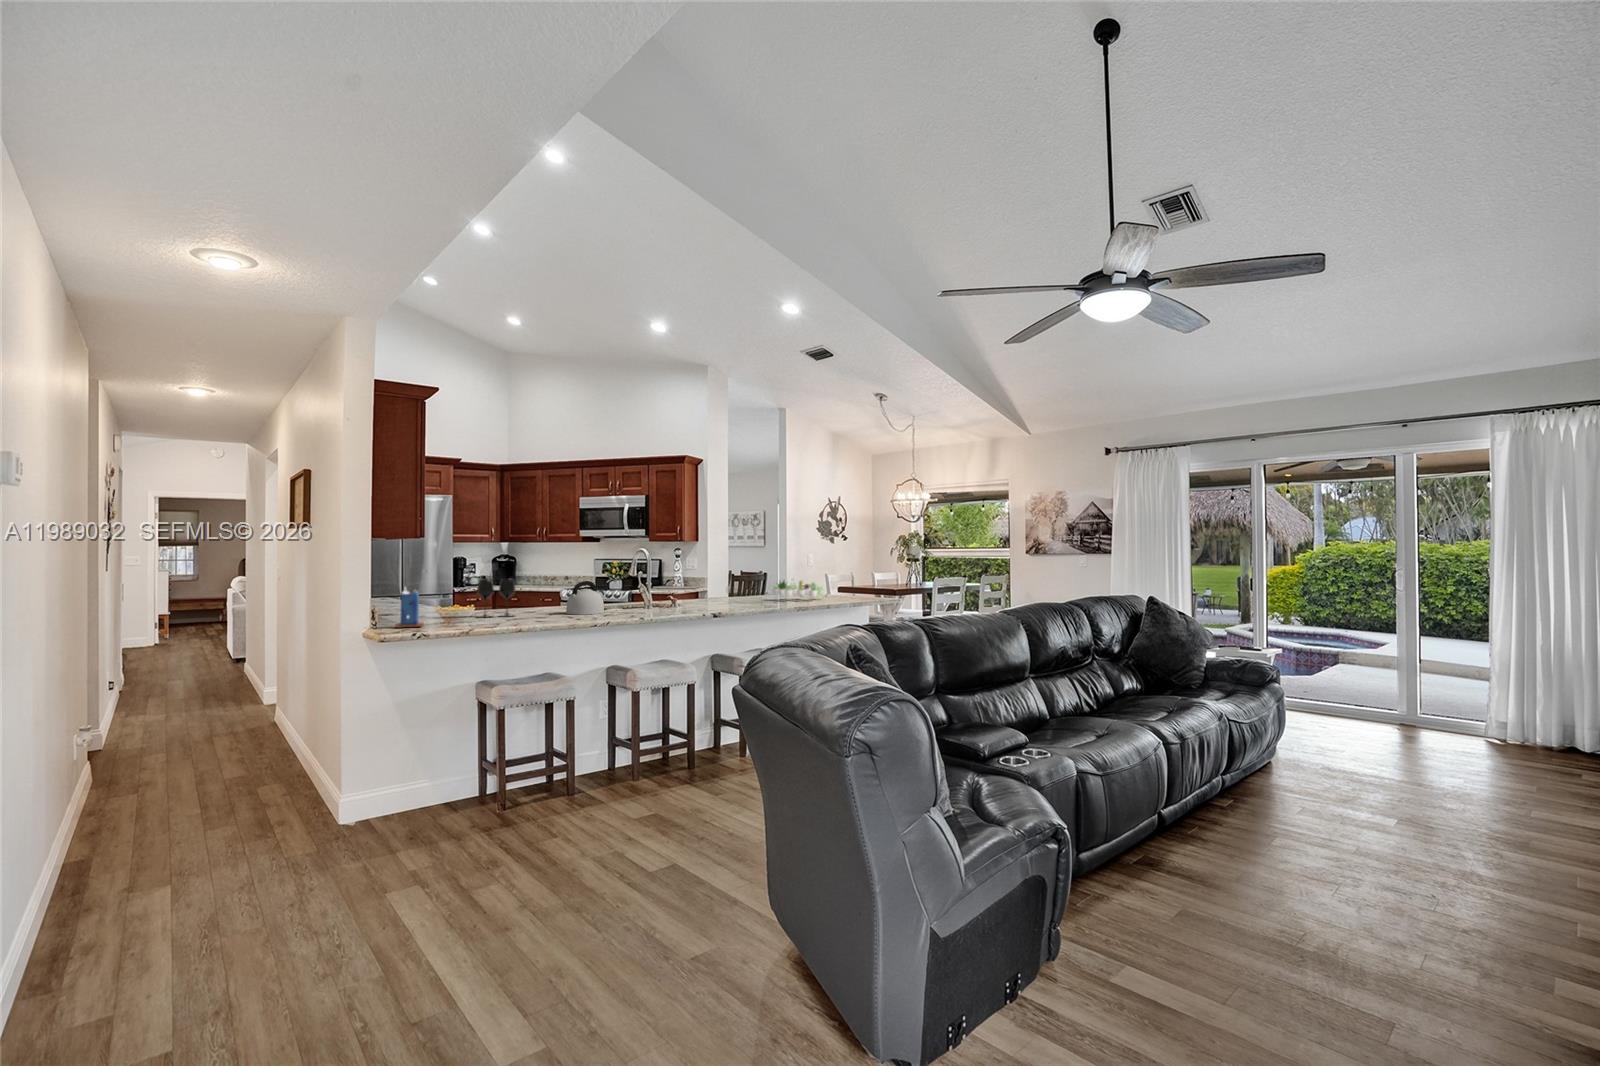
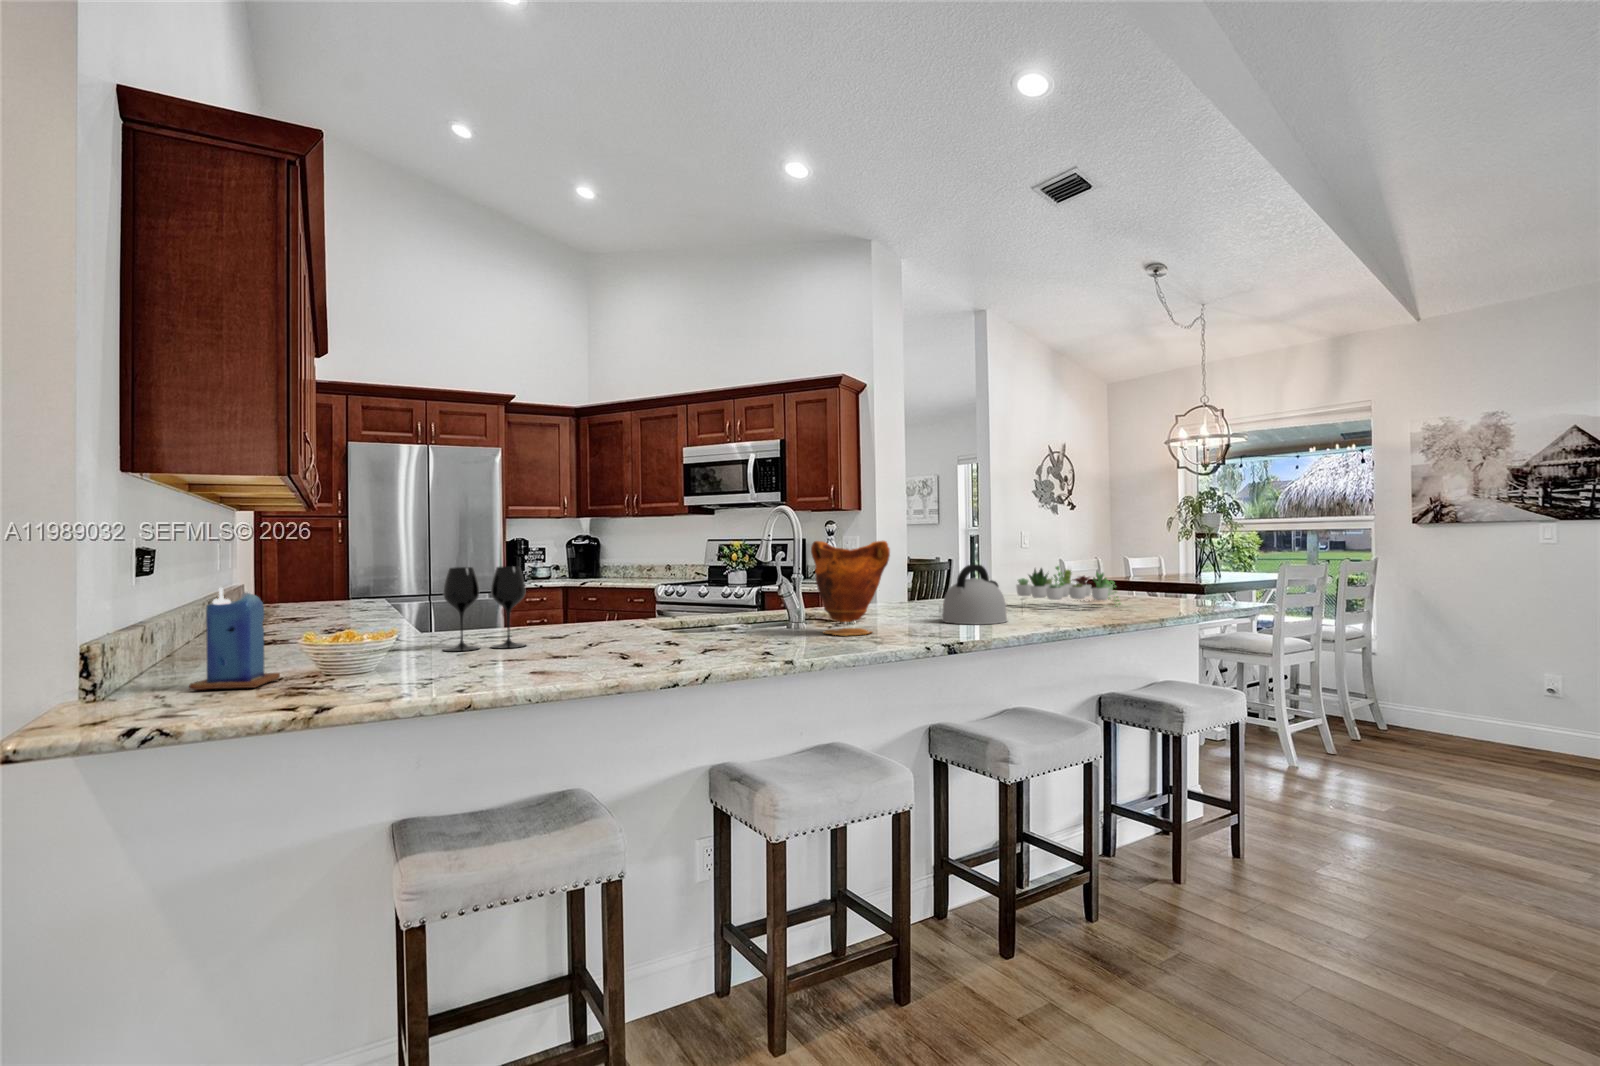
vase: none [655,566,692,611] -> present [811,541,890,635]
kettle: present [566,581,604,615] -> present [942,564,1007,625]

